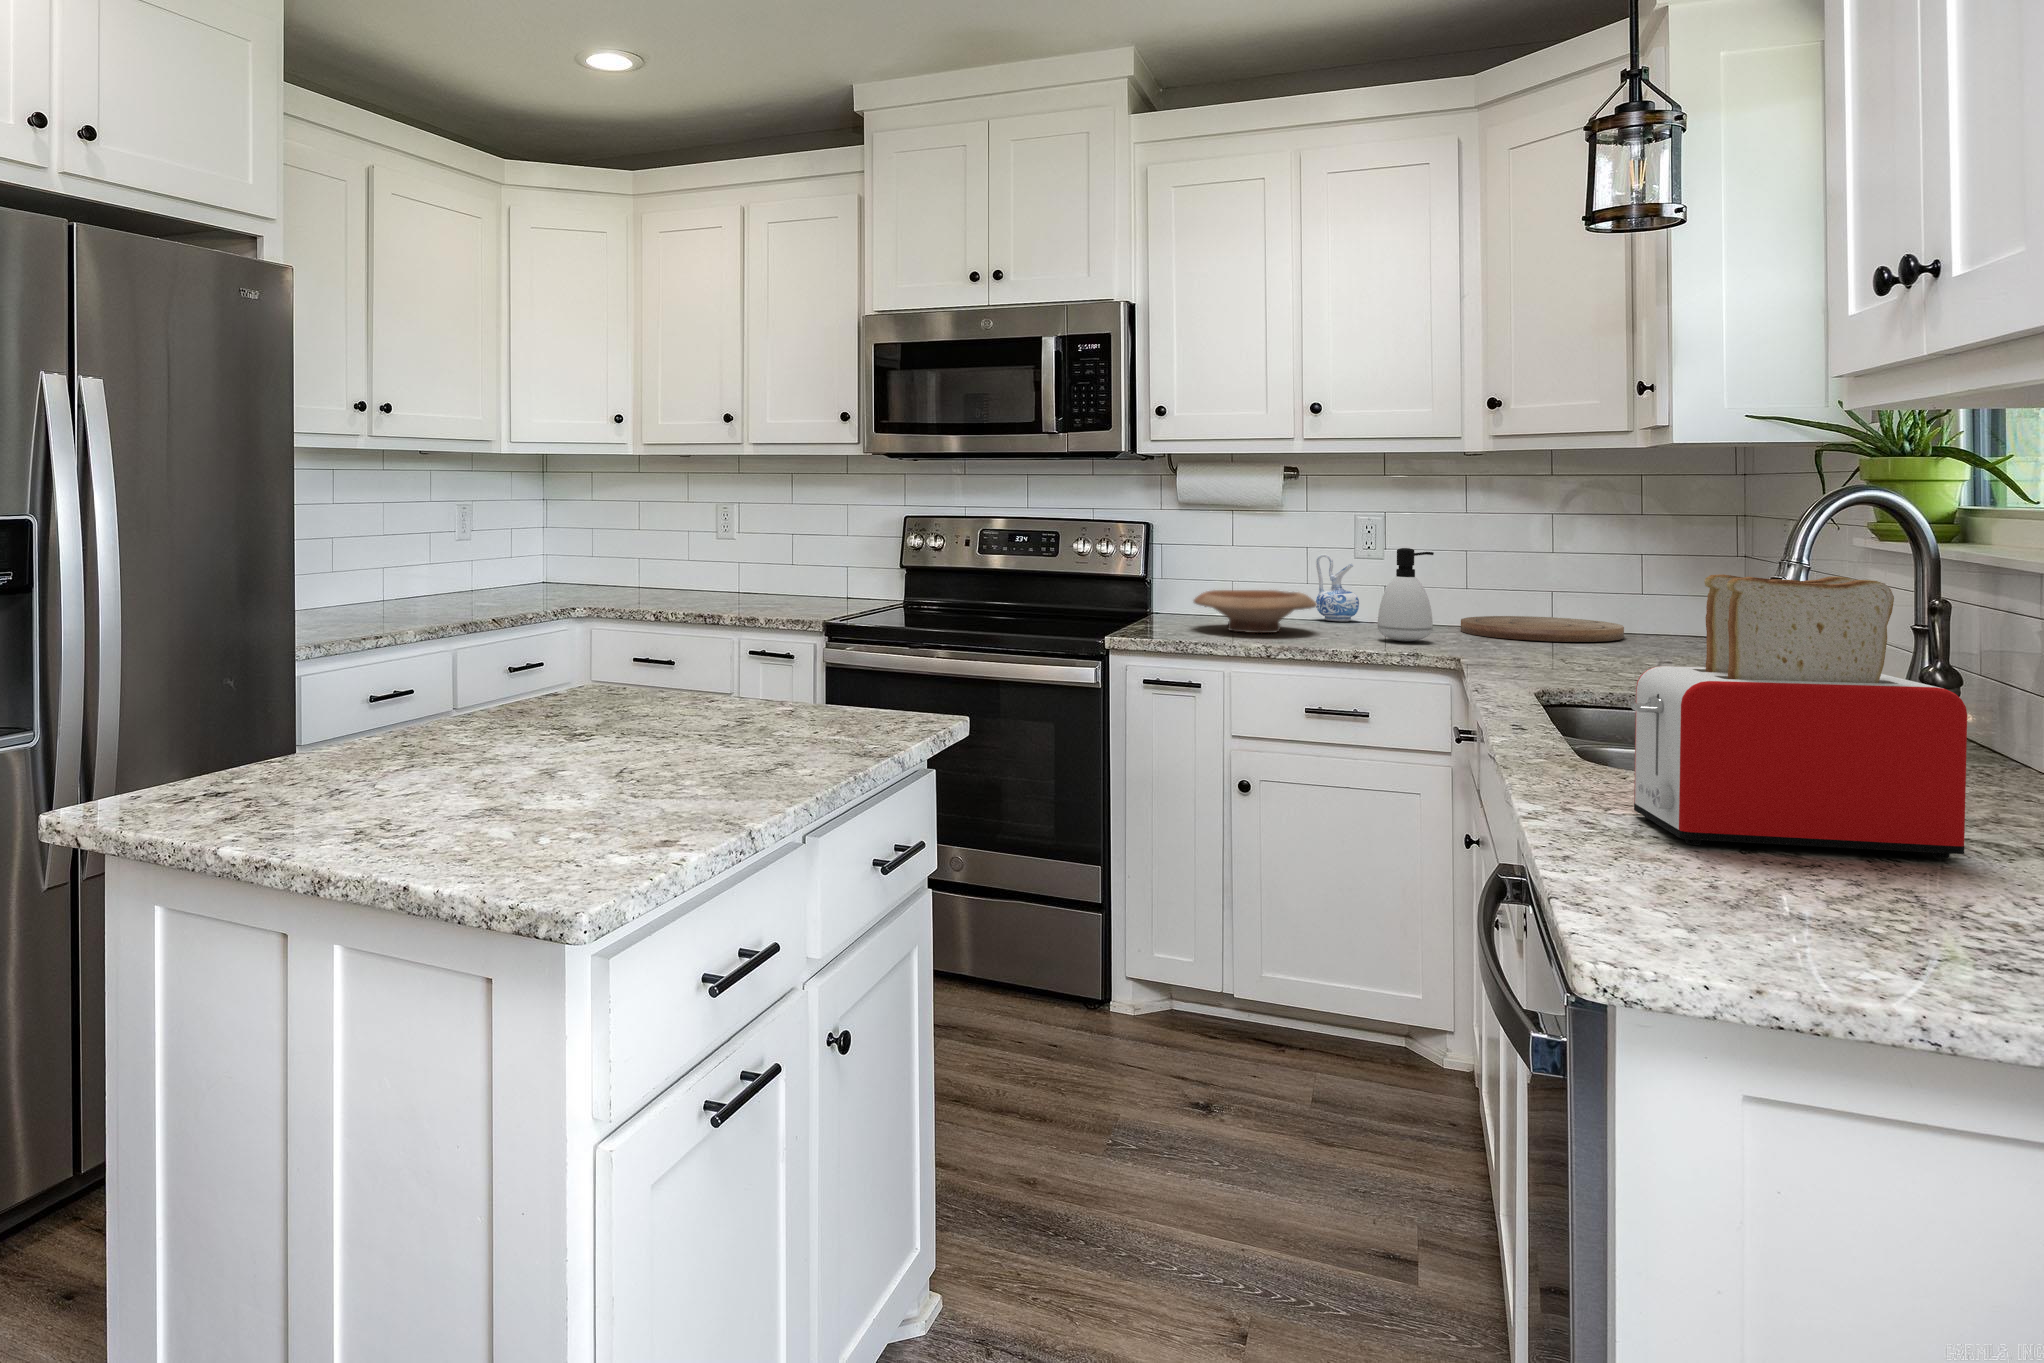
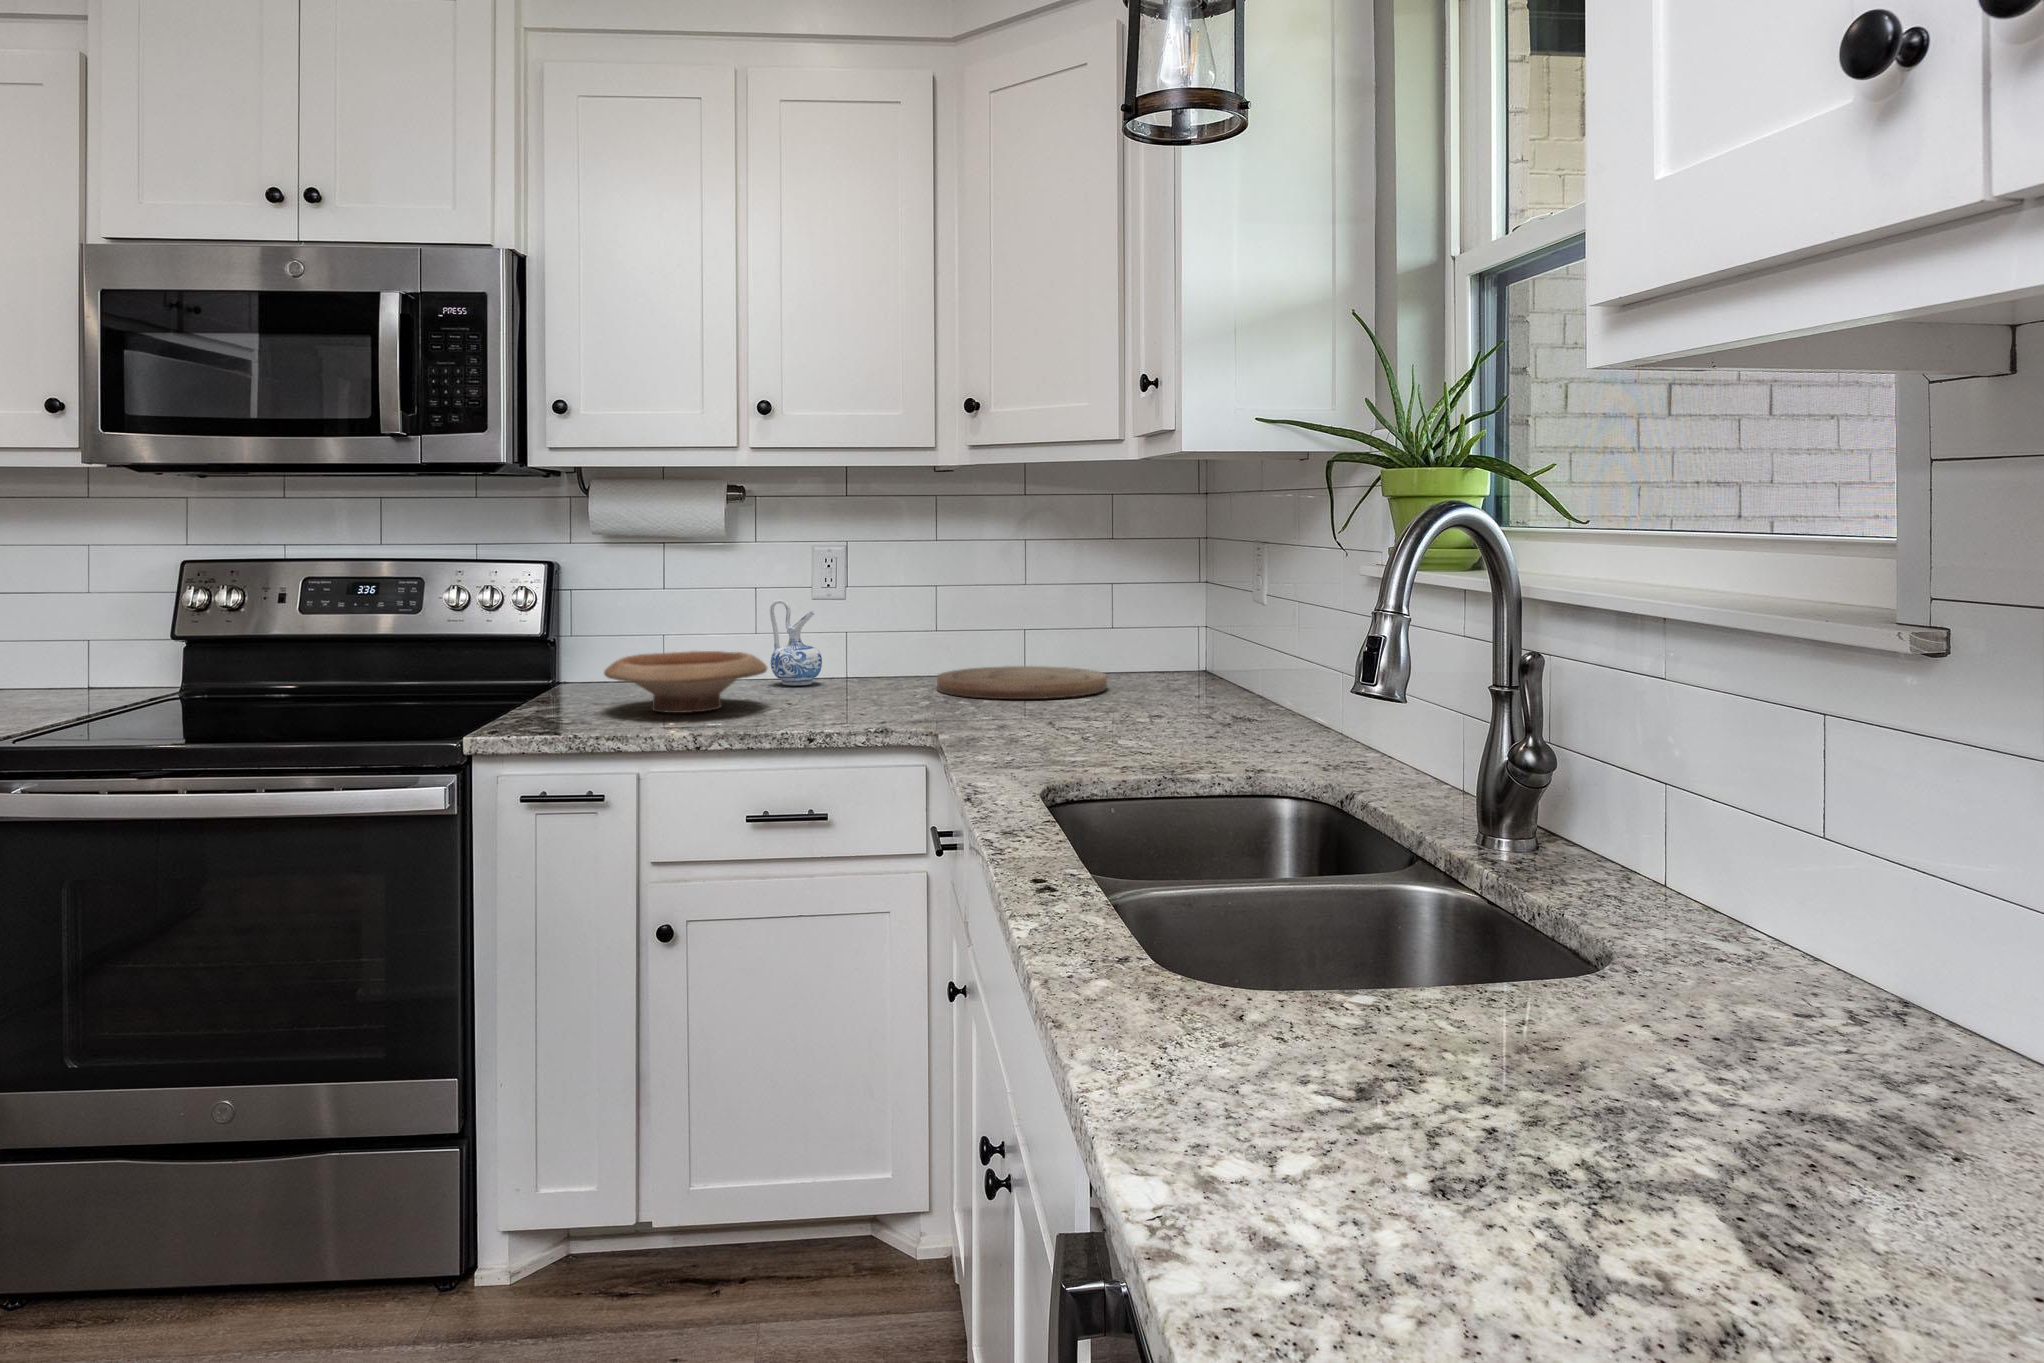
soap dispenser: present [1378,548,1434,641] -> none [842,590,906,712]
toaster: present [1631,574,1967,858] -> none [1275,635,1812,1227]

